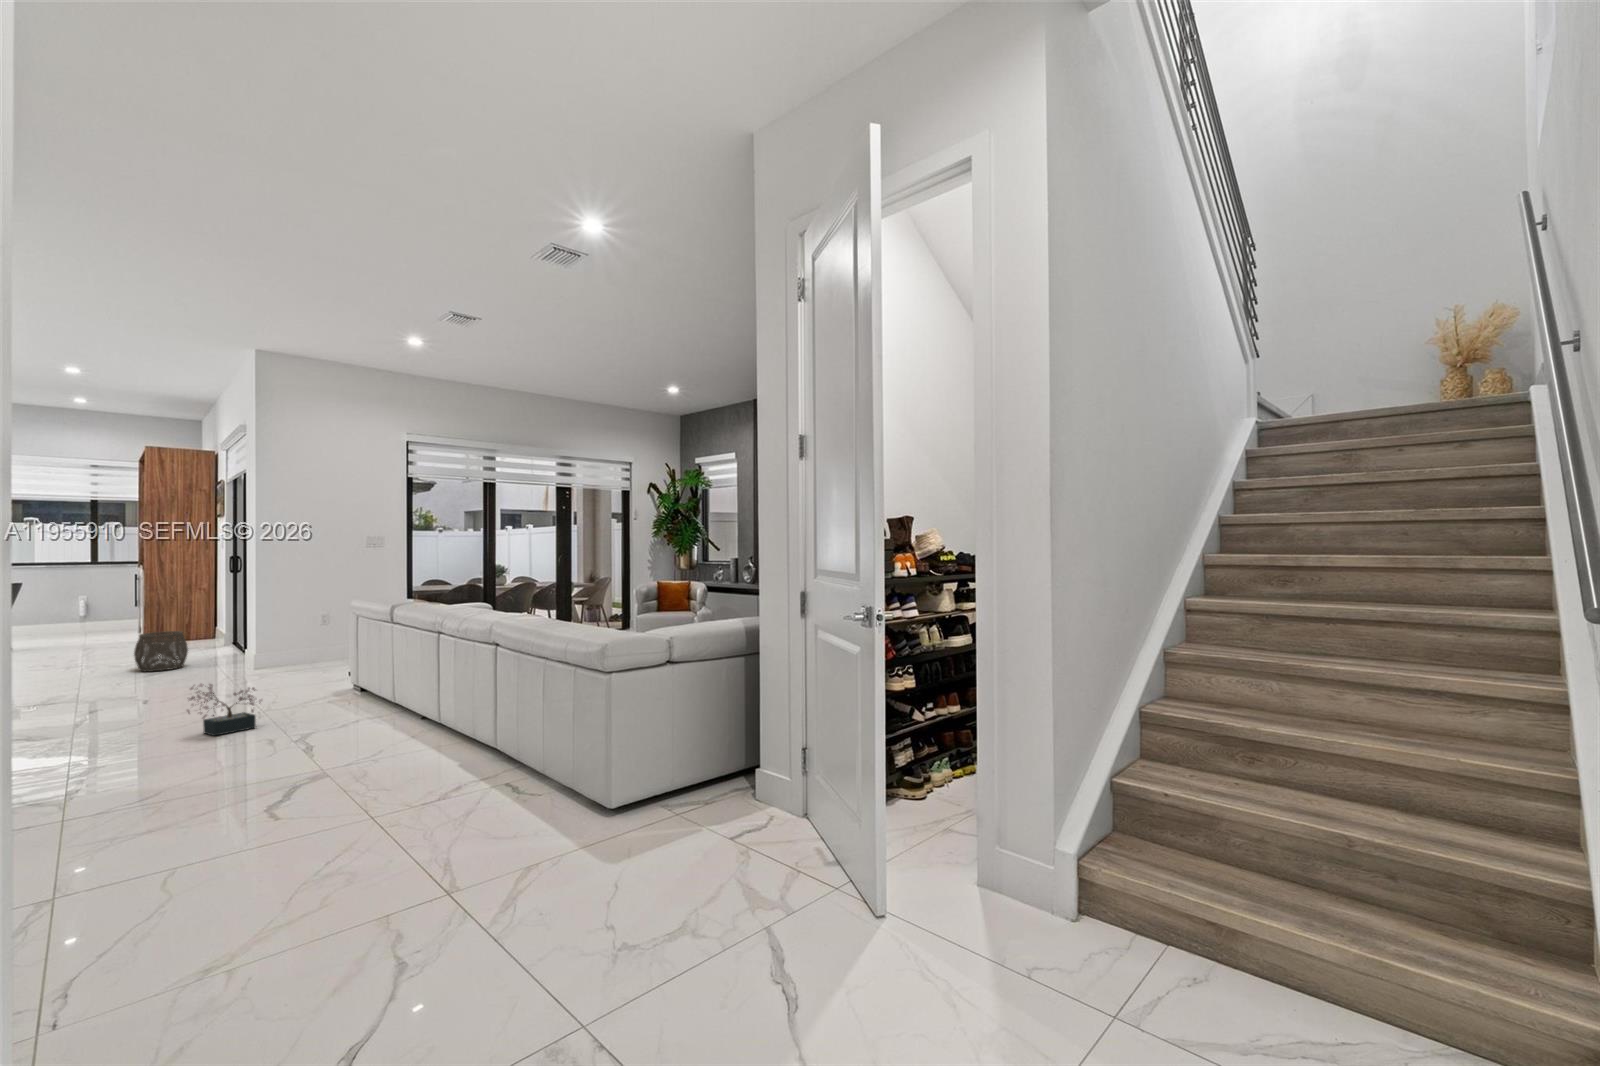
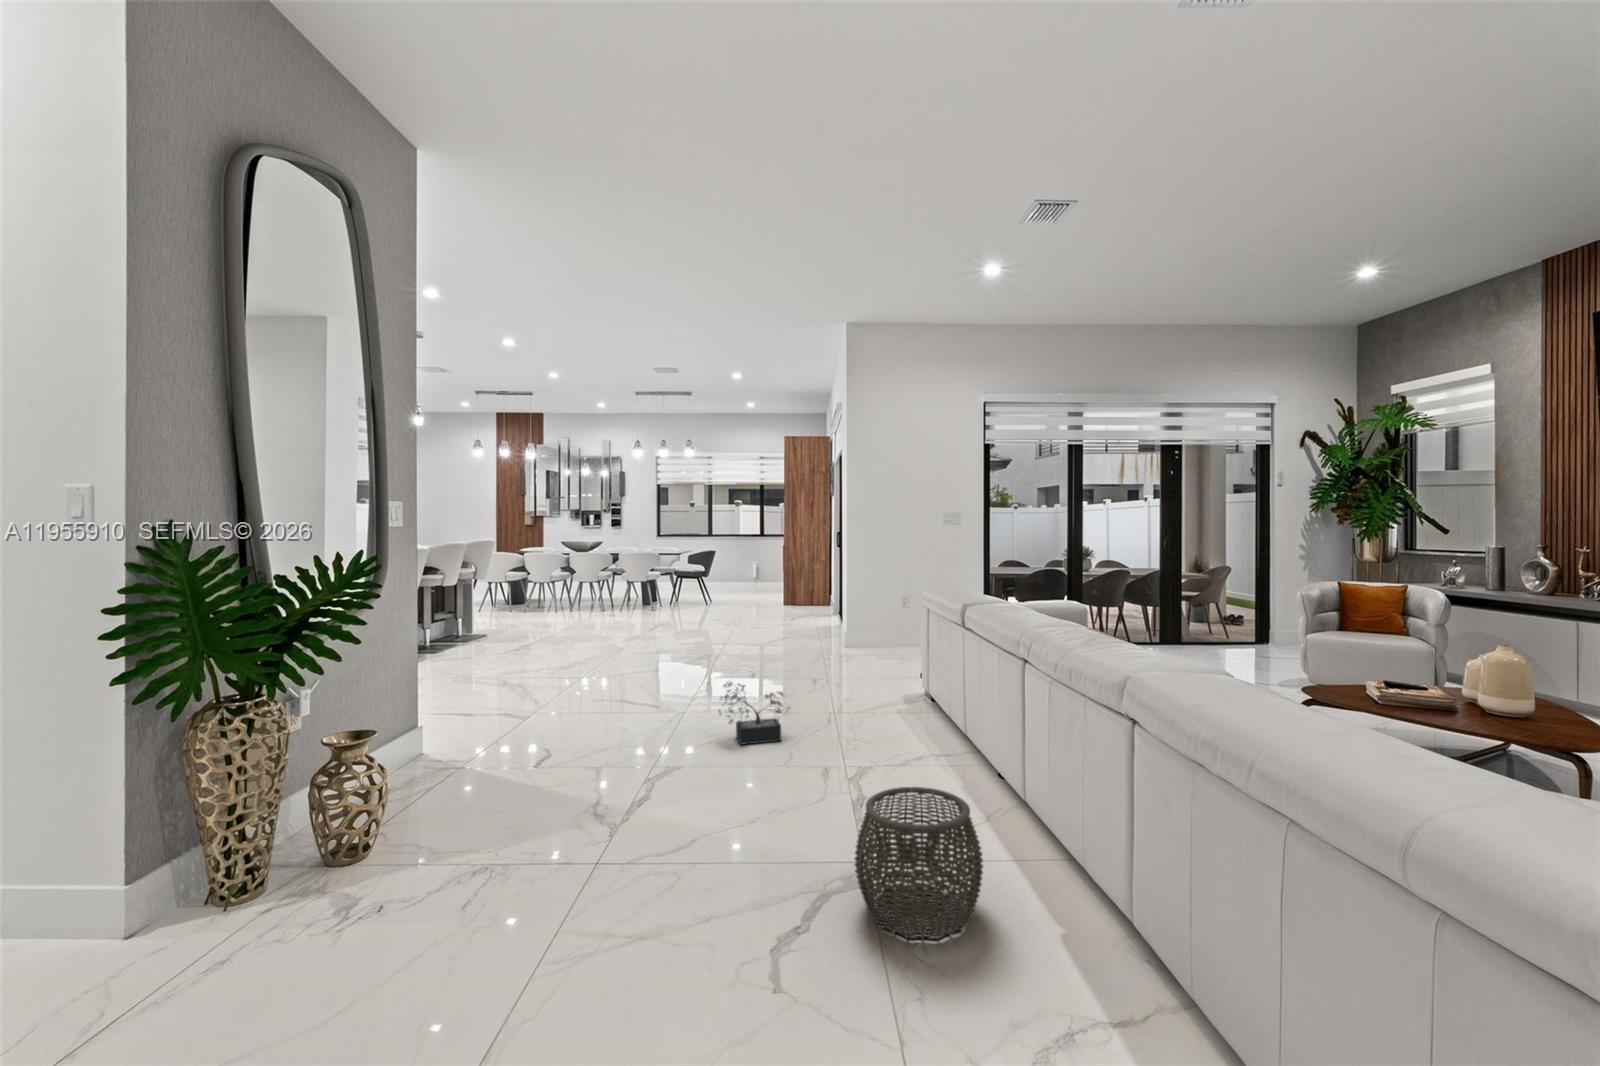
woven basket: present [134,631,188,672] -> present [855,787,983,939]

